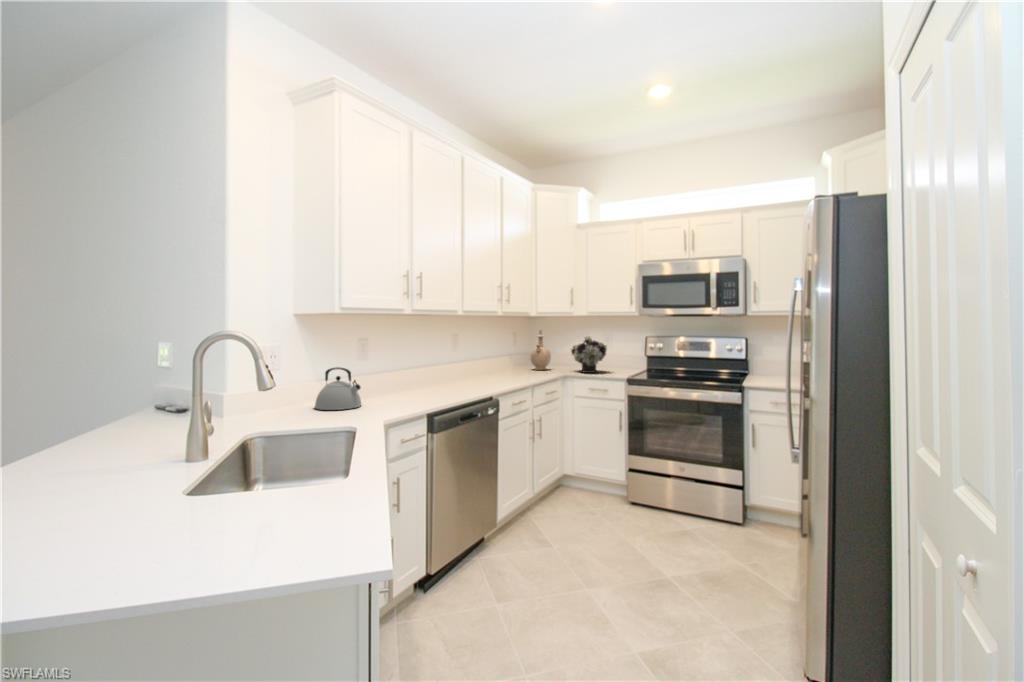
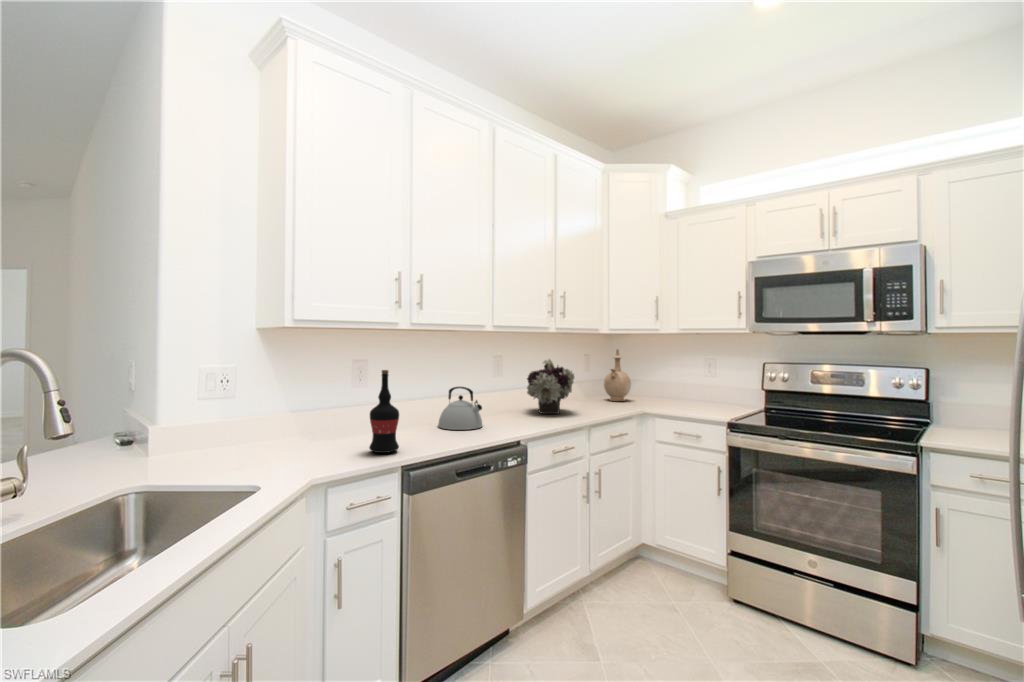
flower arrangement: present [571,336,607,373] -> present [527,359,574,414]
wine bottle: none [396,344,419,406] -> present [369,370,399,453]
kettle: present [315,367,361,410] -> present [438,387,482,430]

